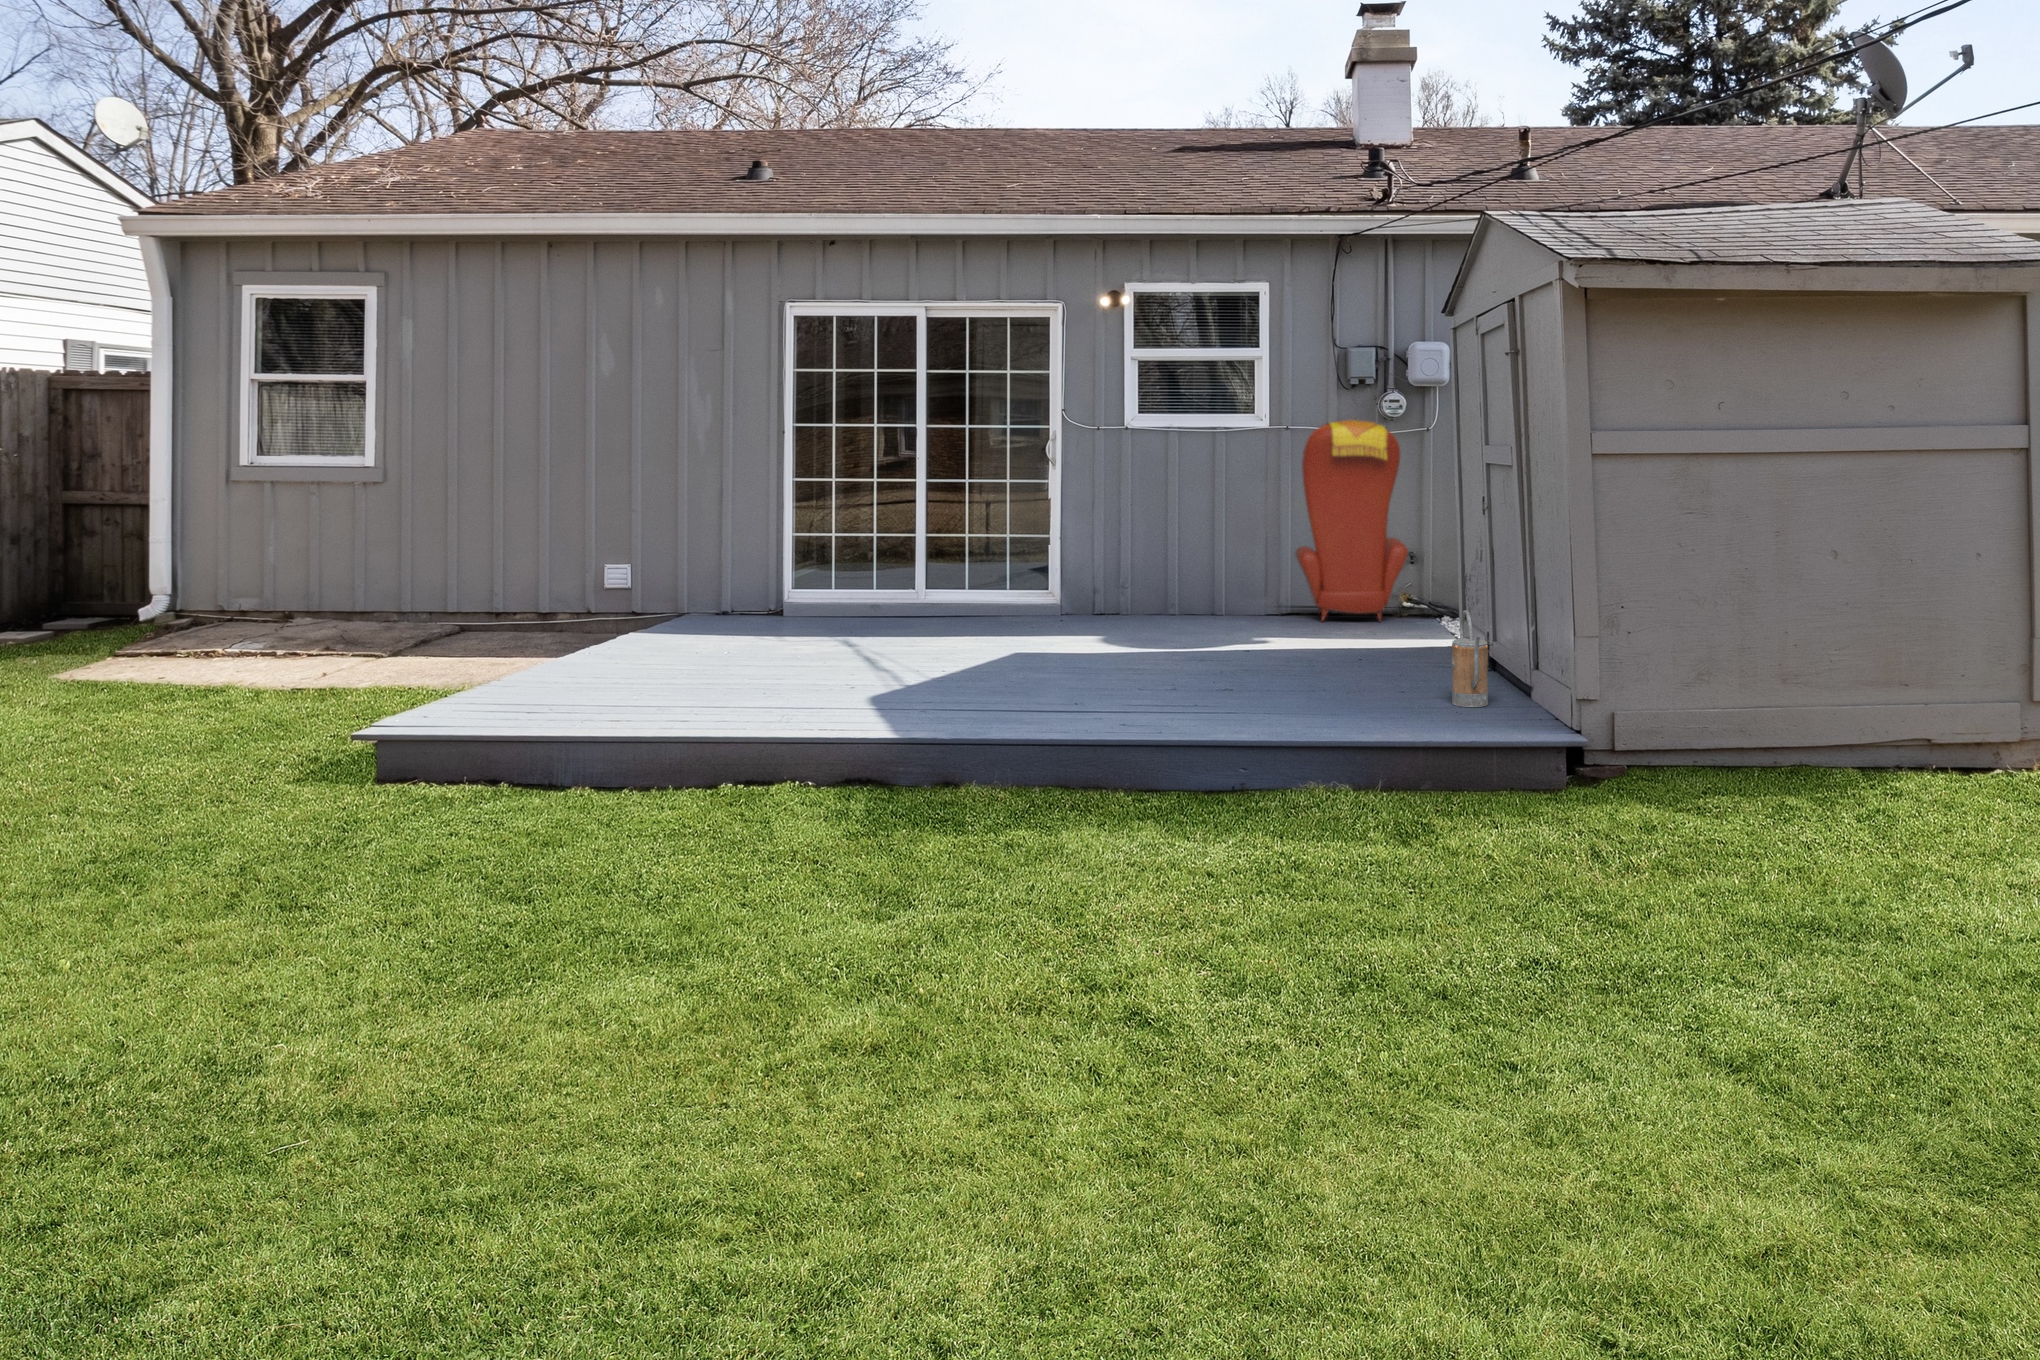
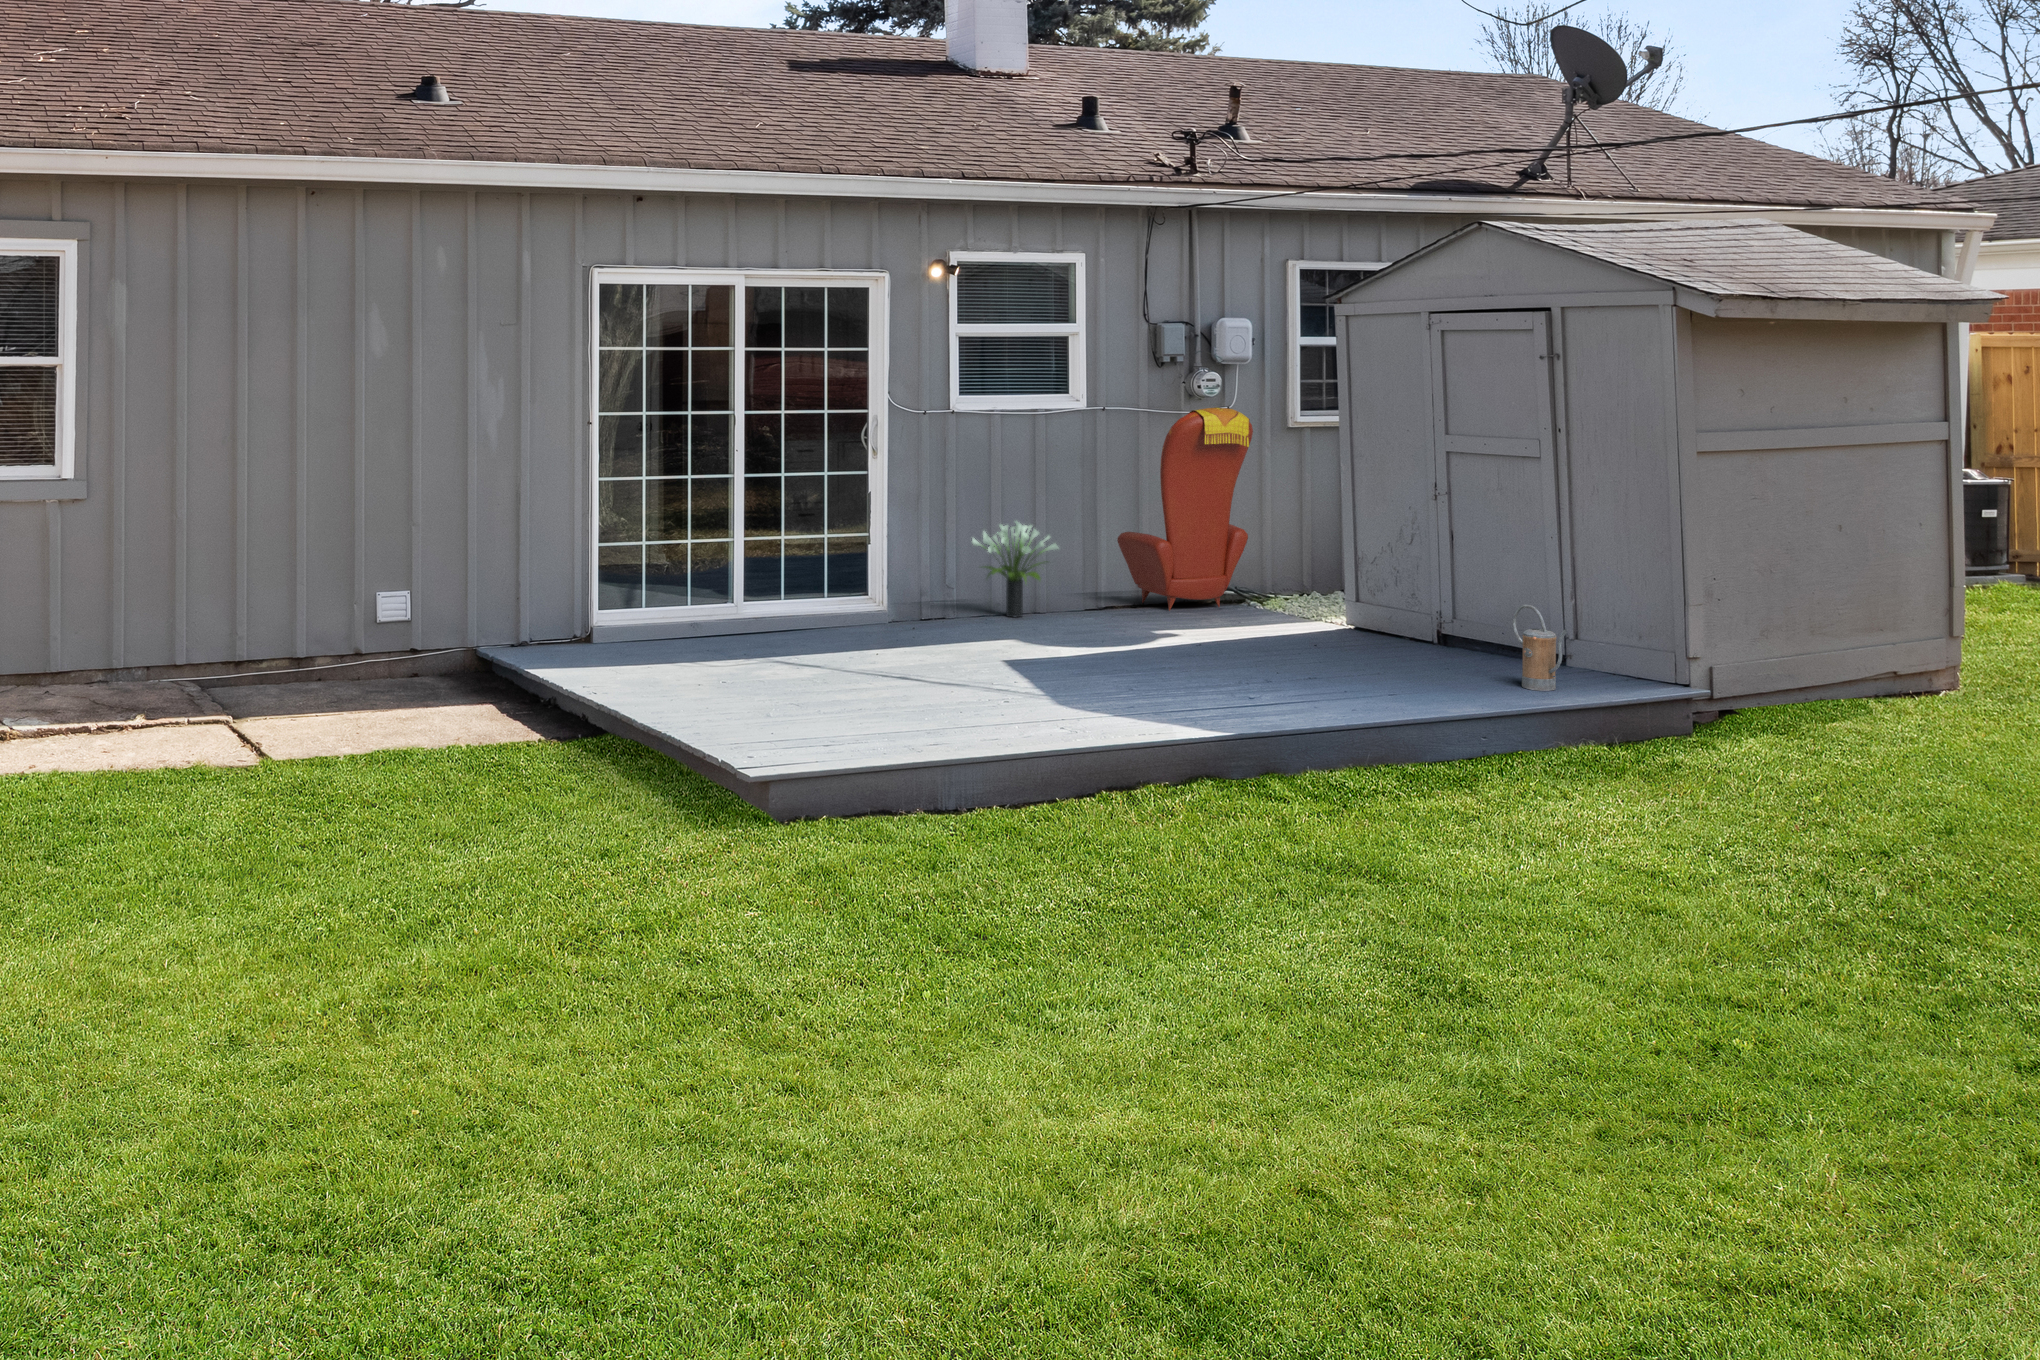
potted plant: none [1123,529,1205,620] -> present [972,522,1058,617]

